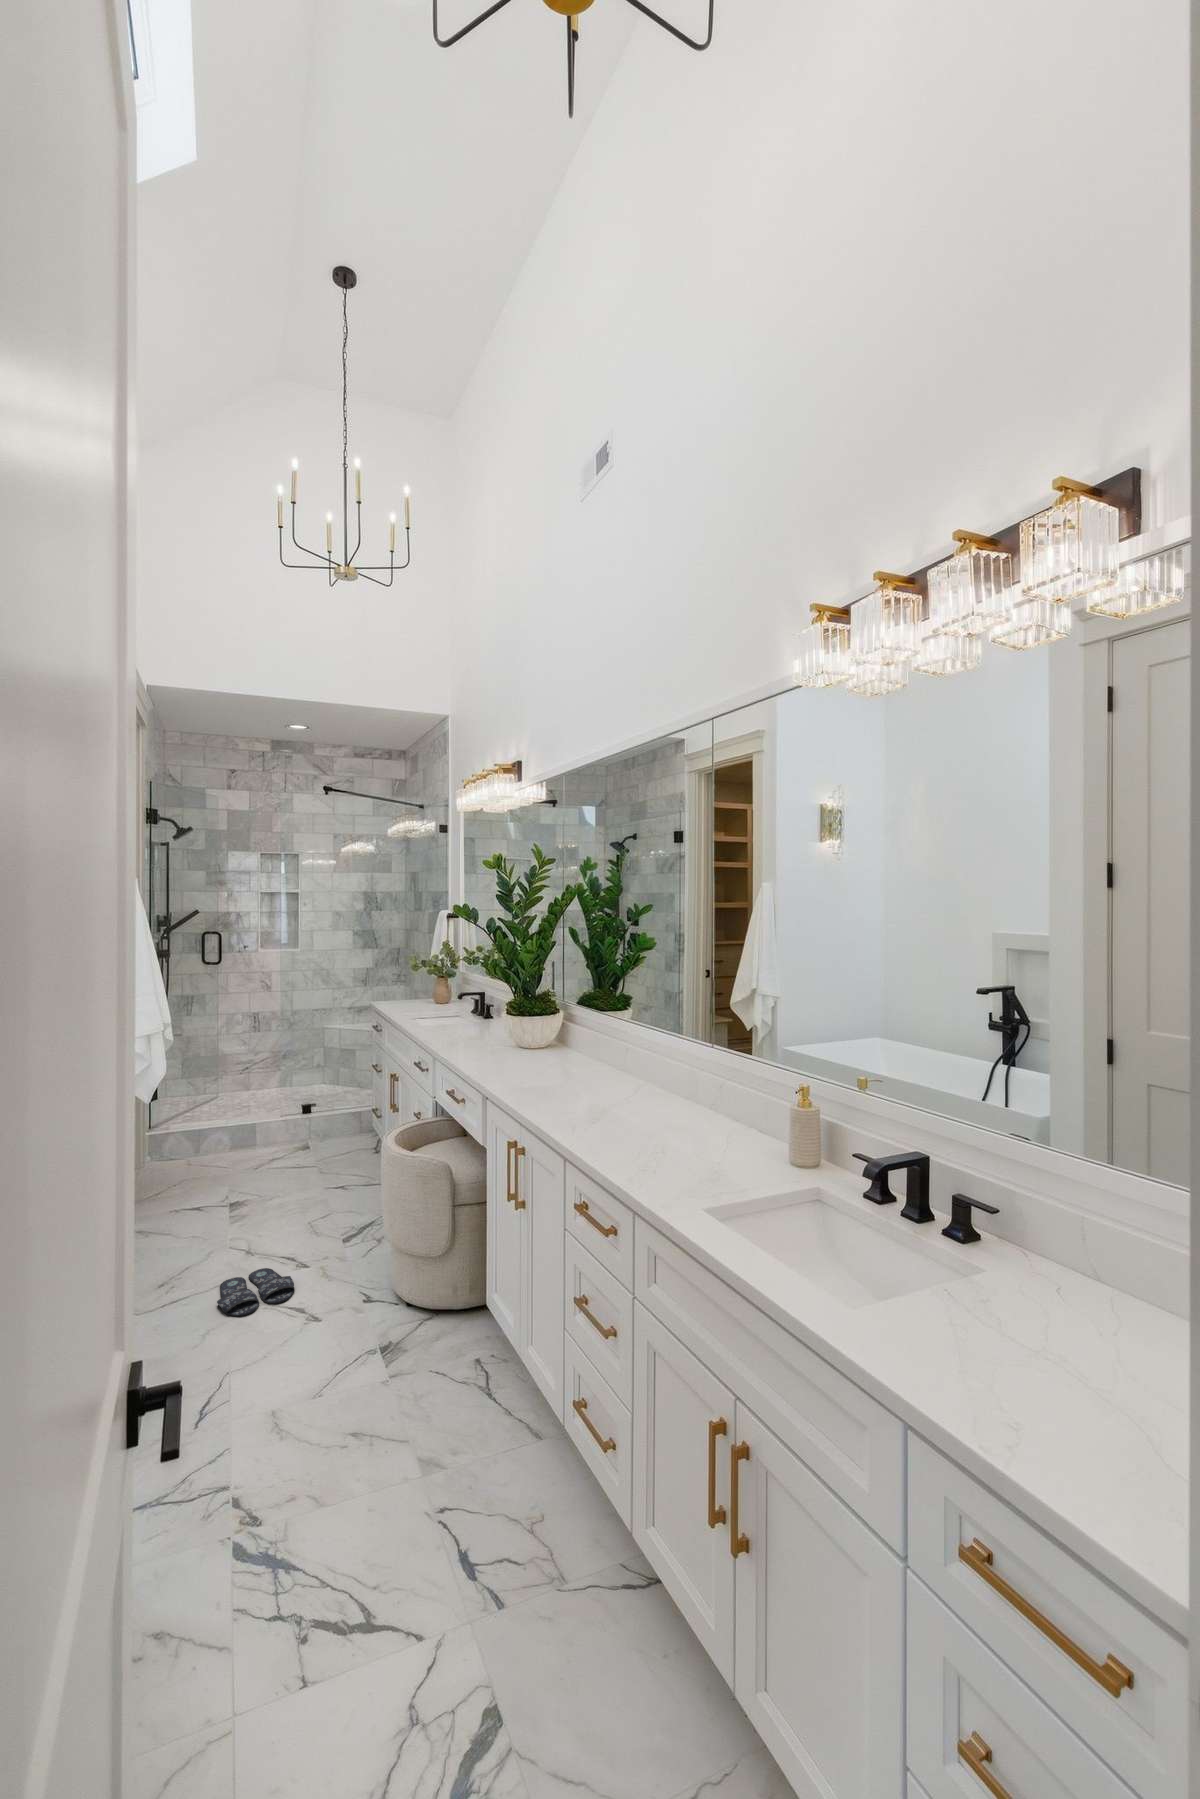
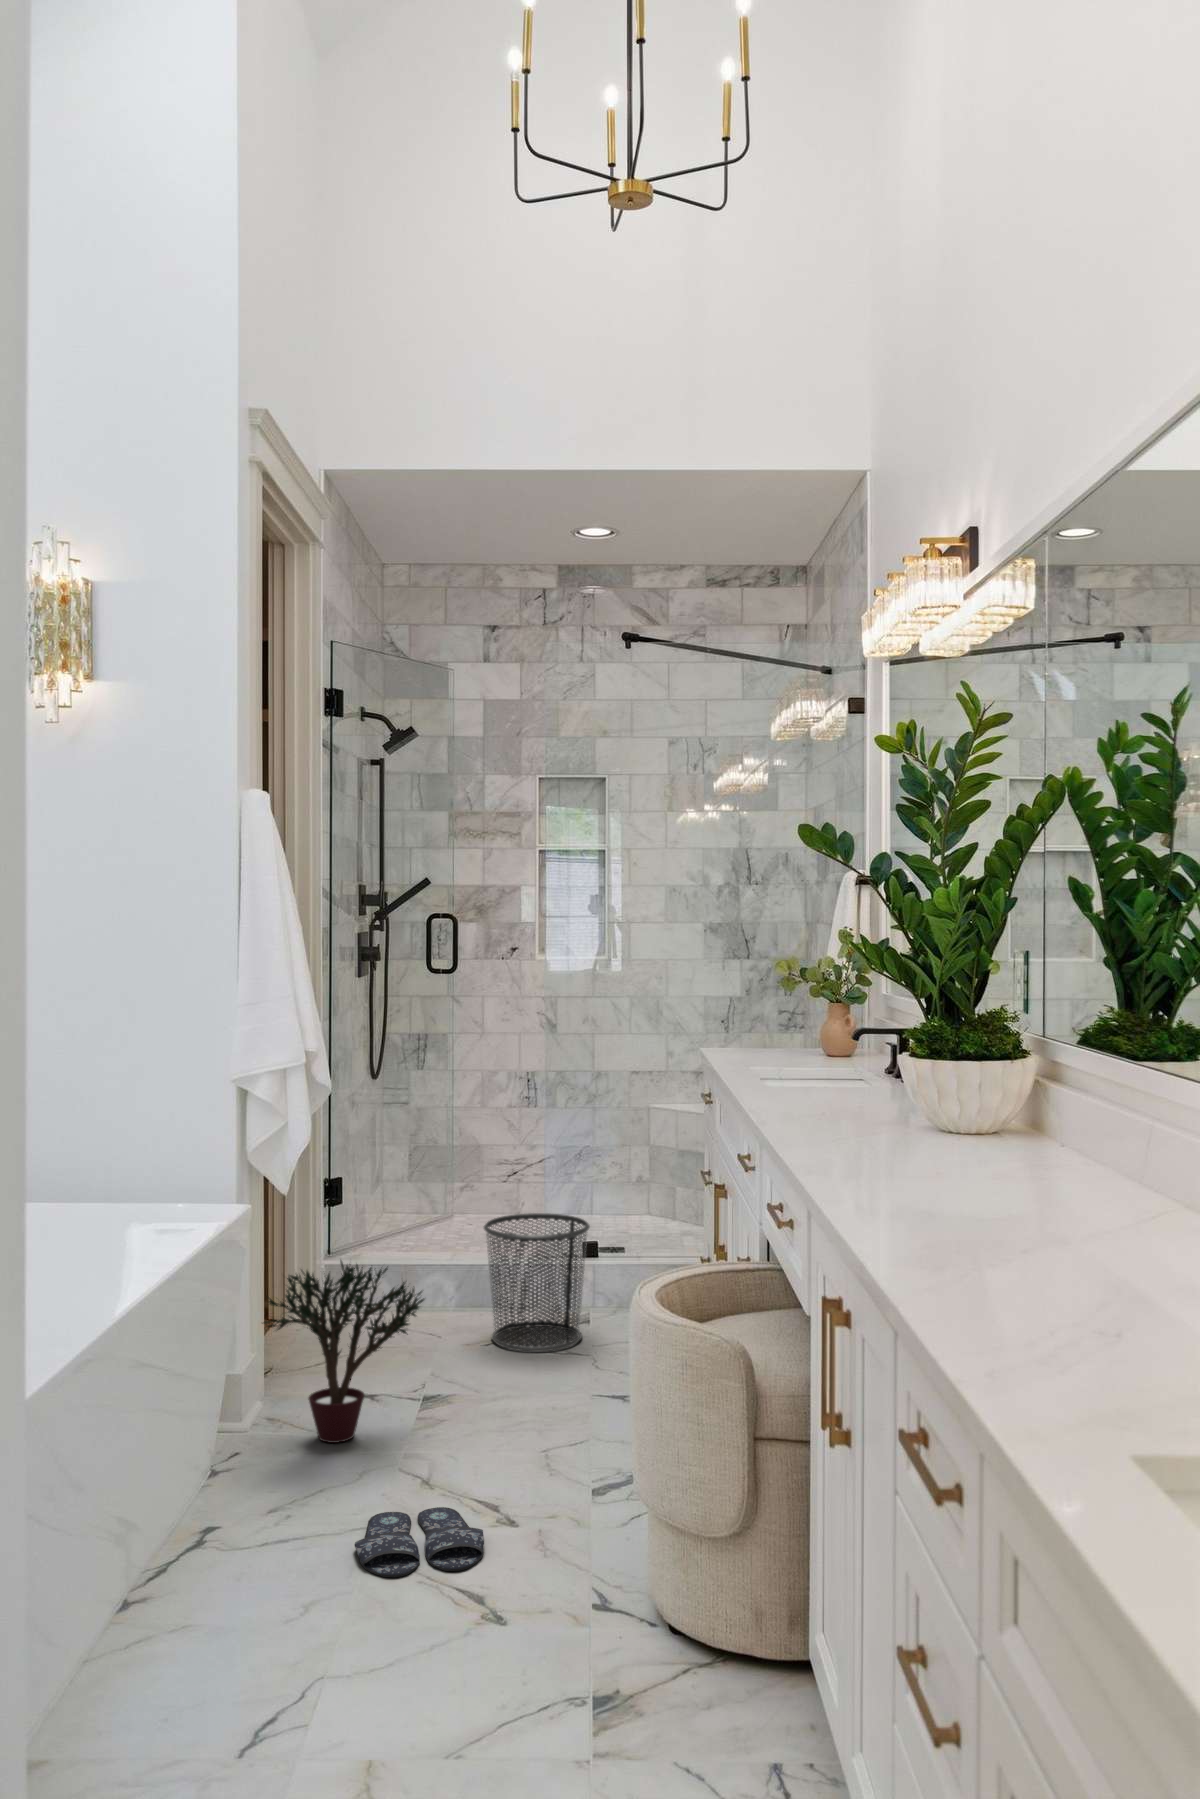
waste bin: none [250,1093,313,1170] -> present [484,1213,590,1351]
potted plant: none [128,1140,232,1246] -> present [264,1261,424,1443]

